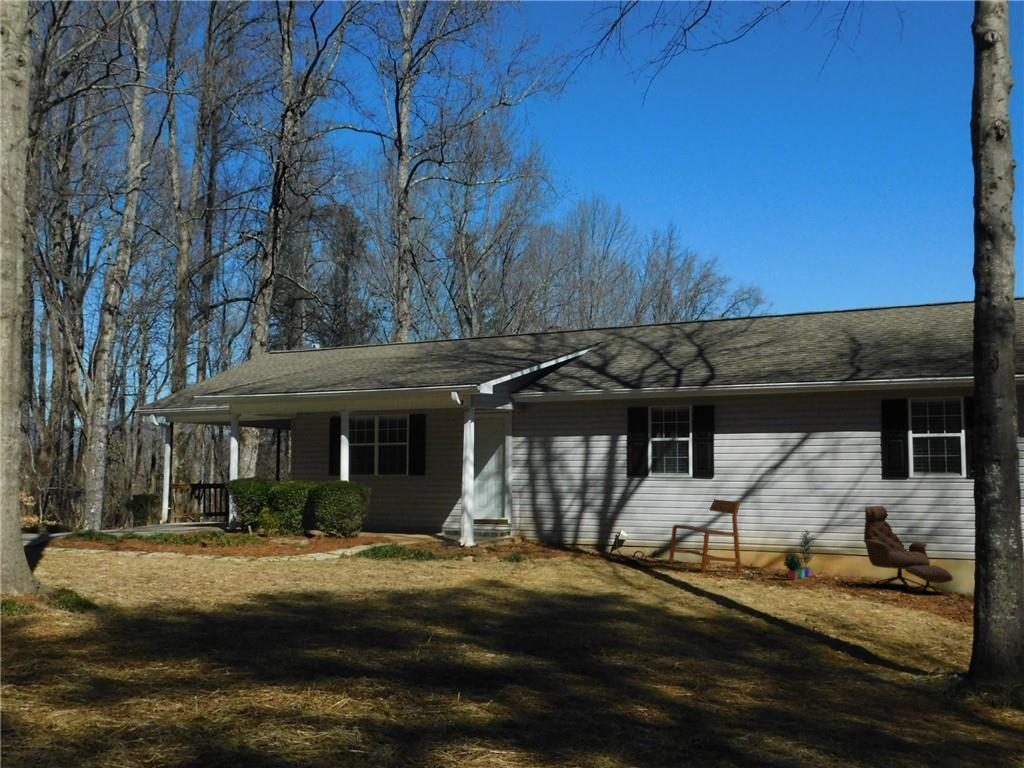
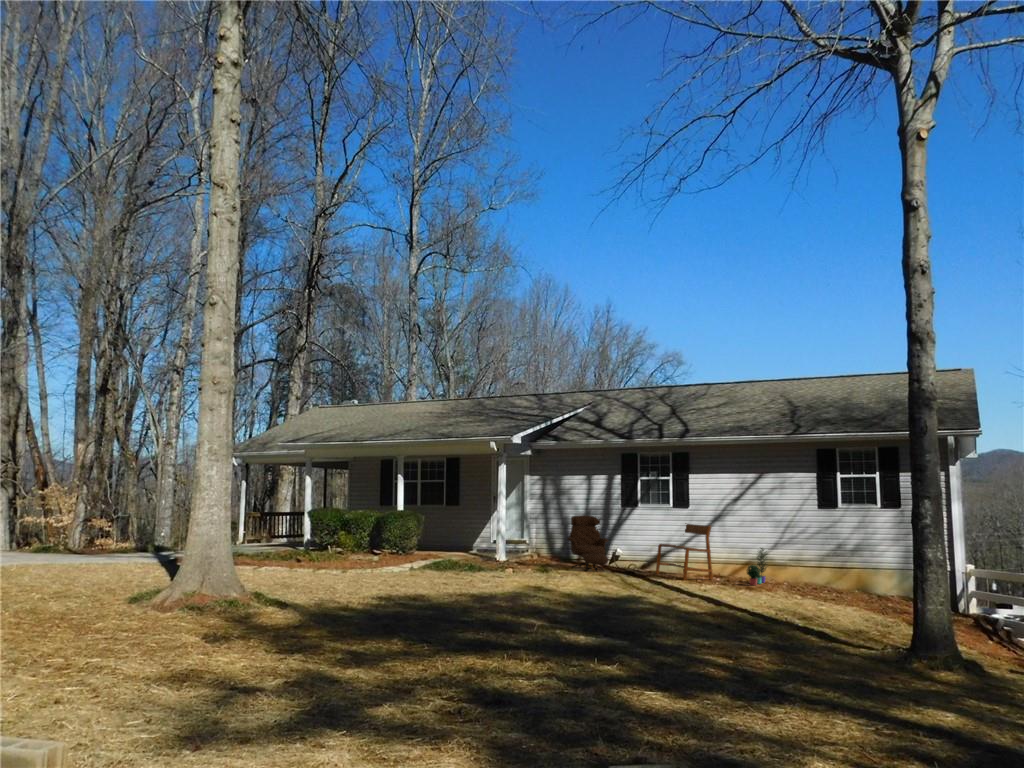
lounge chair: present [863,505,953,594] -> present [567,515,608,572]

